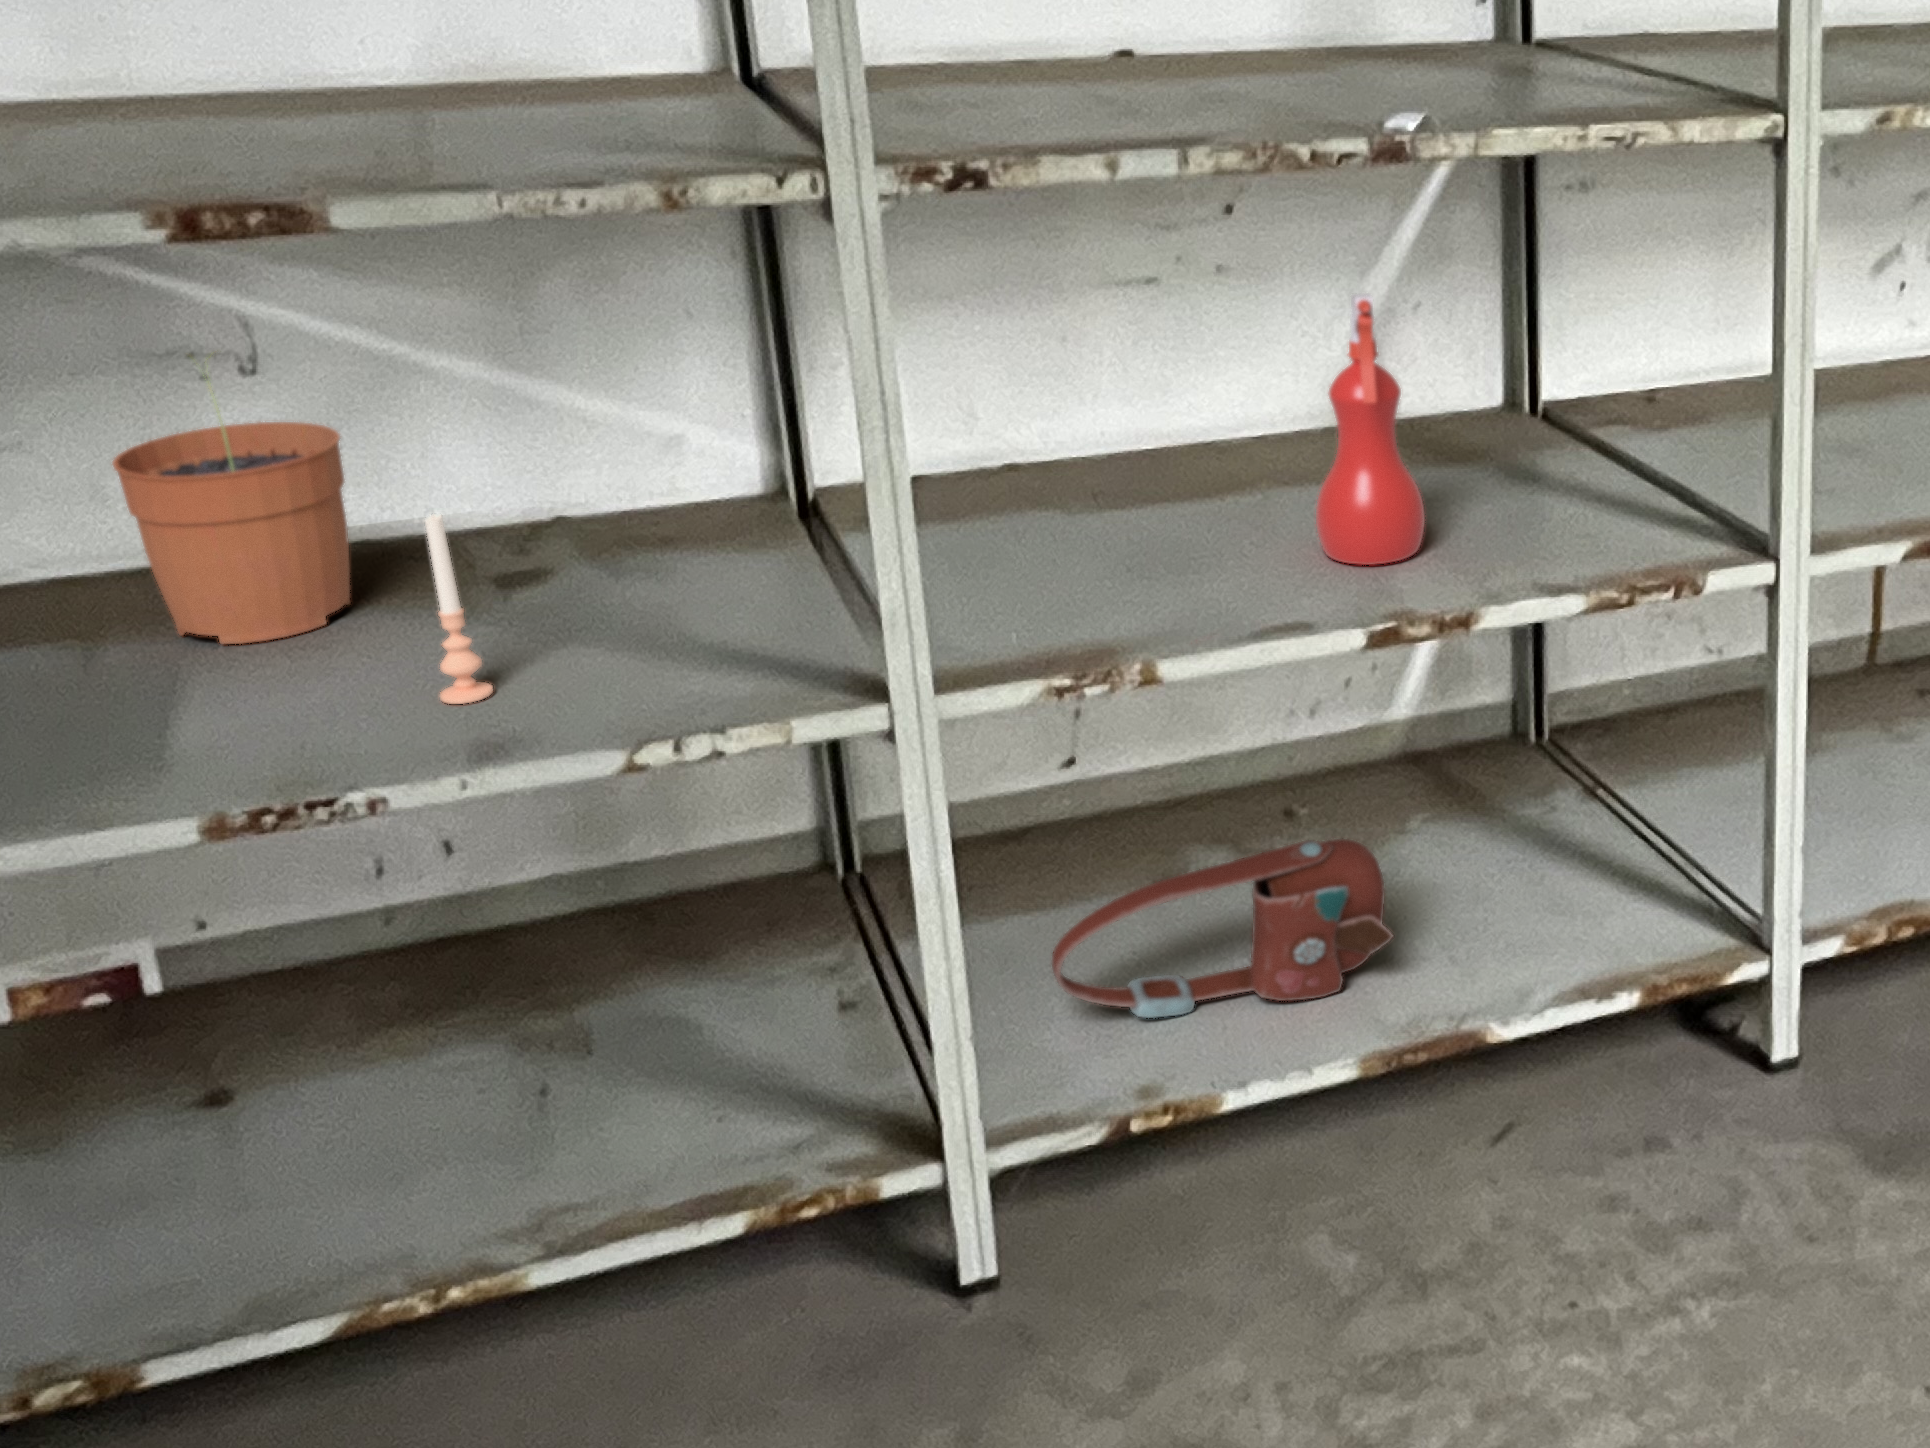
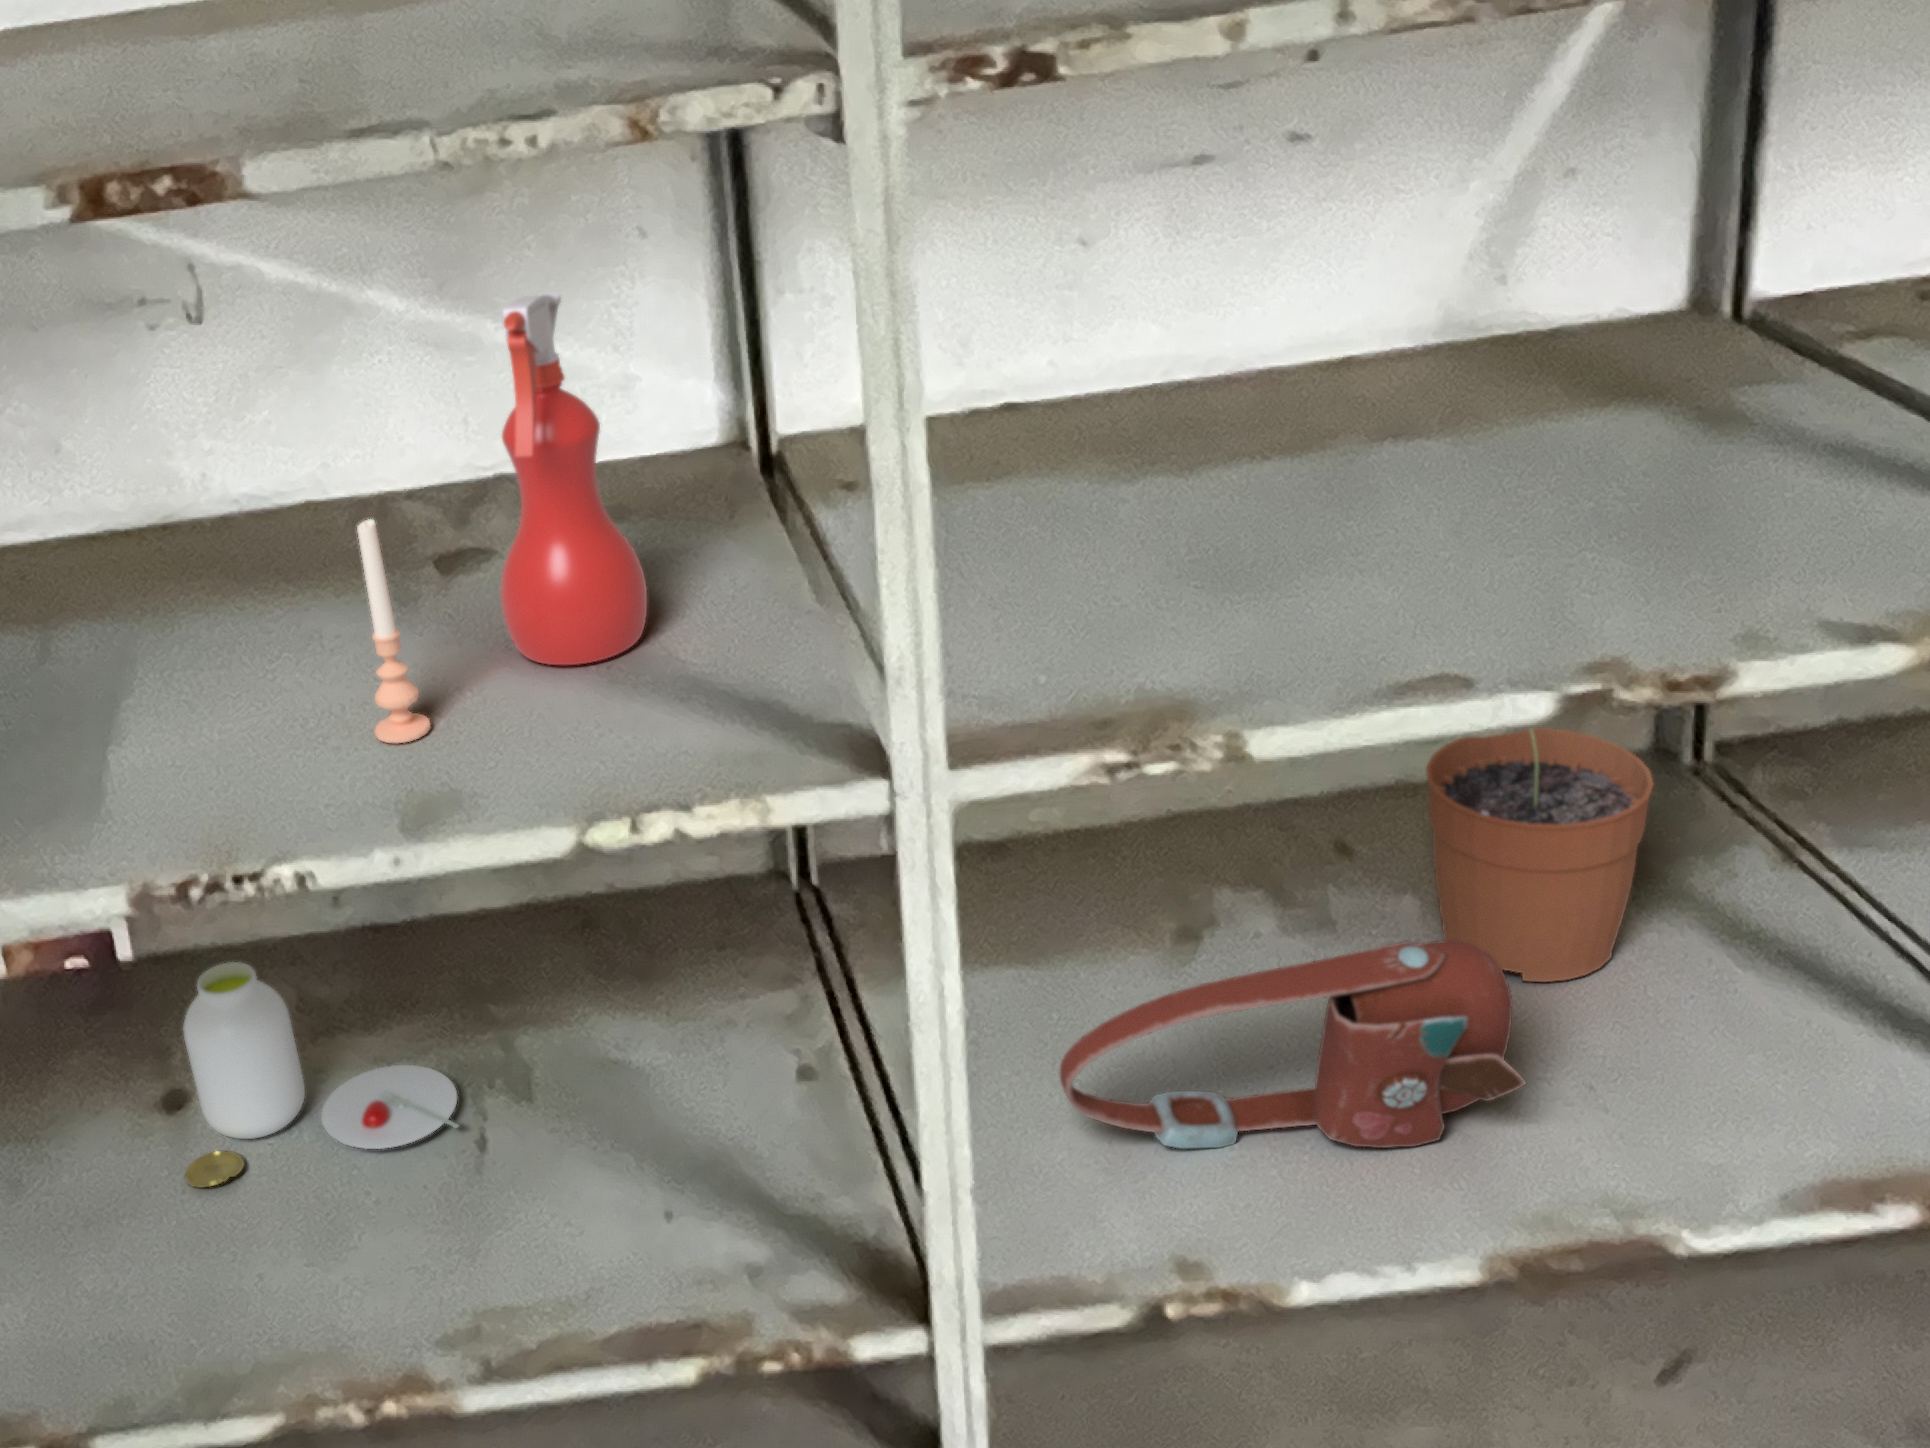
spray bottle: present [1316,293,1425,565] -> present [501,292,647,665]
plant pot: present [113,359,350,644] -> present [1426,727,1653,982]
jar: none [227,950,519,1160] -> present [183,962,459,1187]

